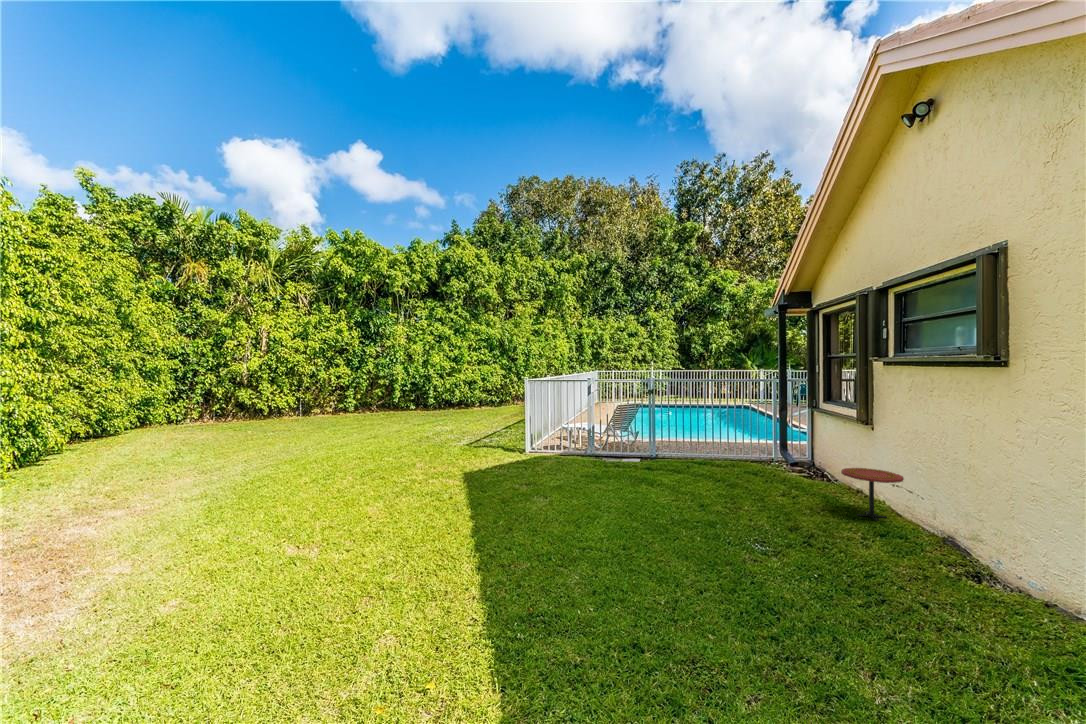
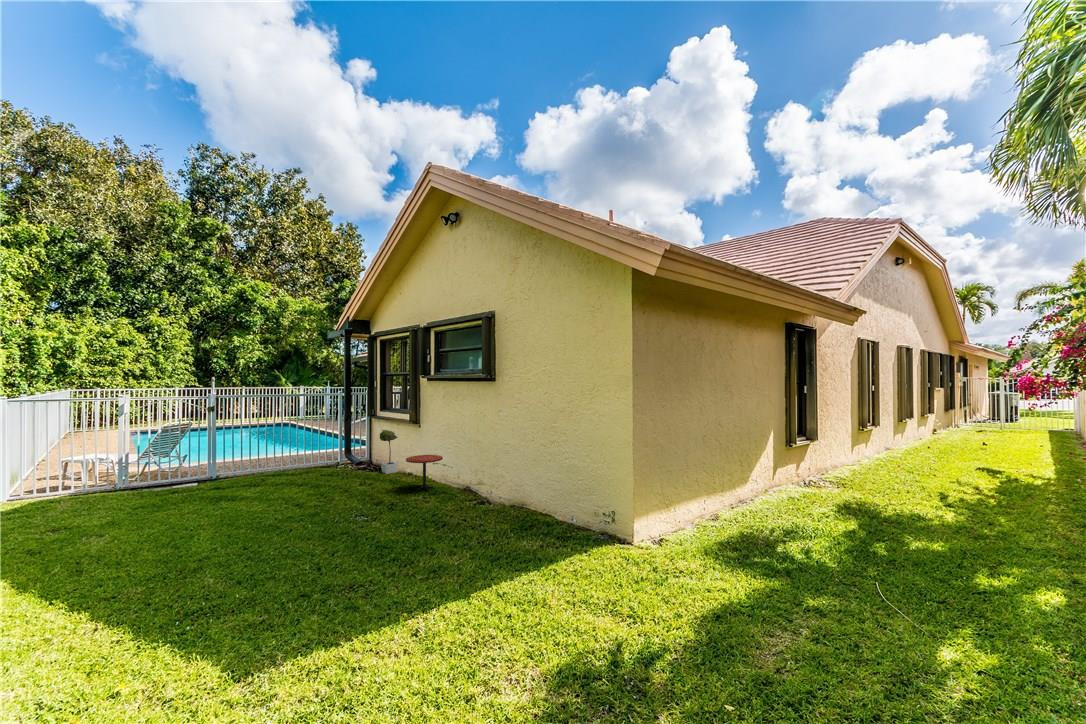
potted tree: none [817,426,844,484] -> present [379,430,398,474]

